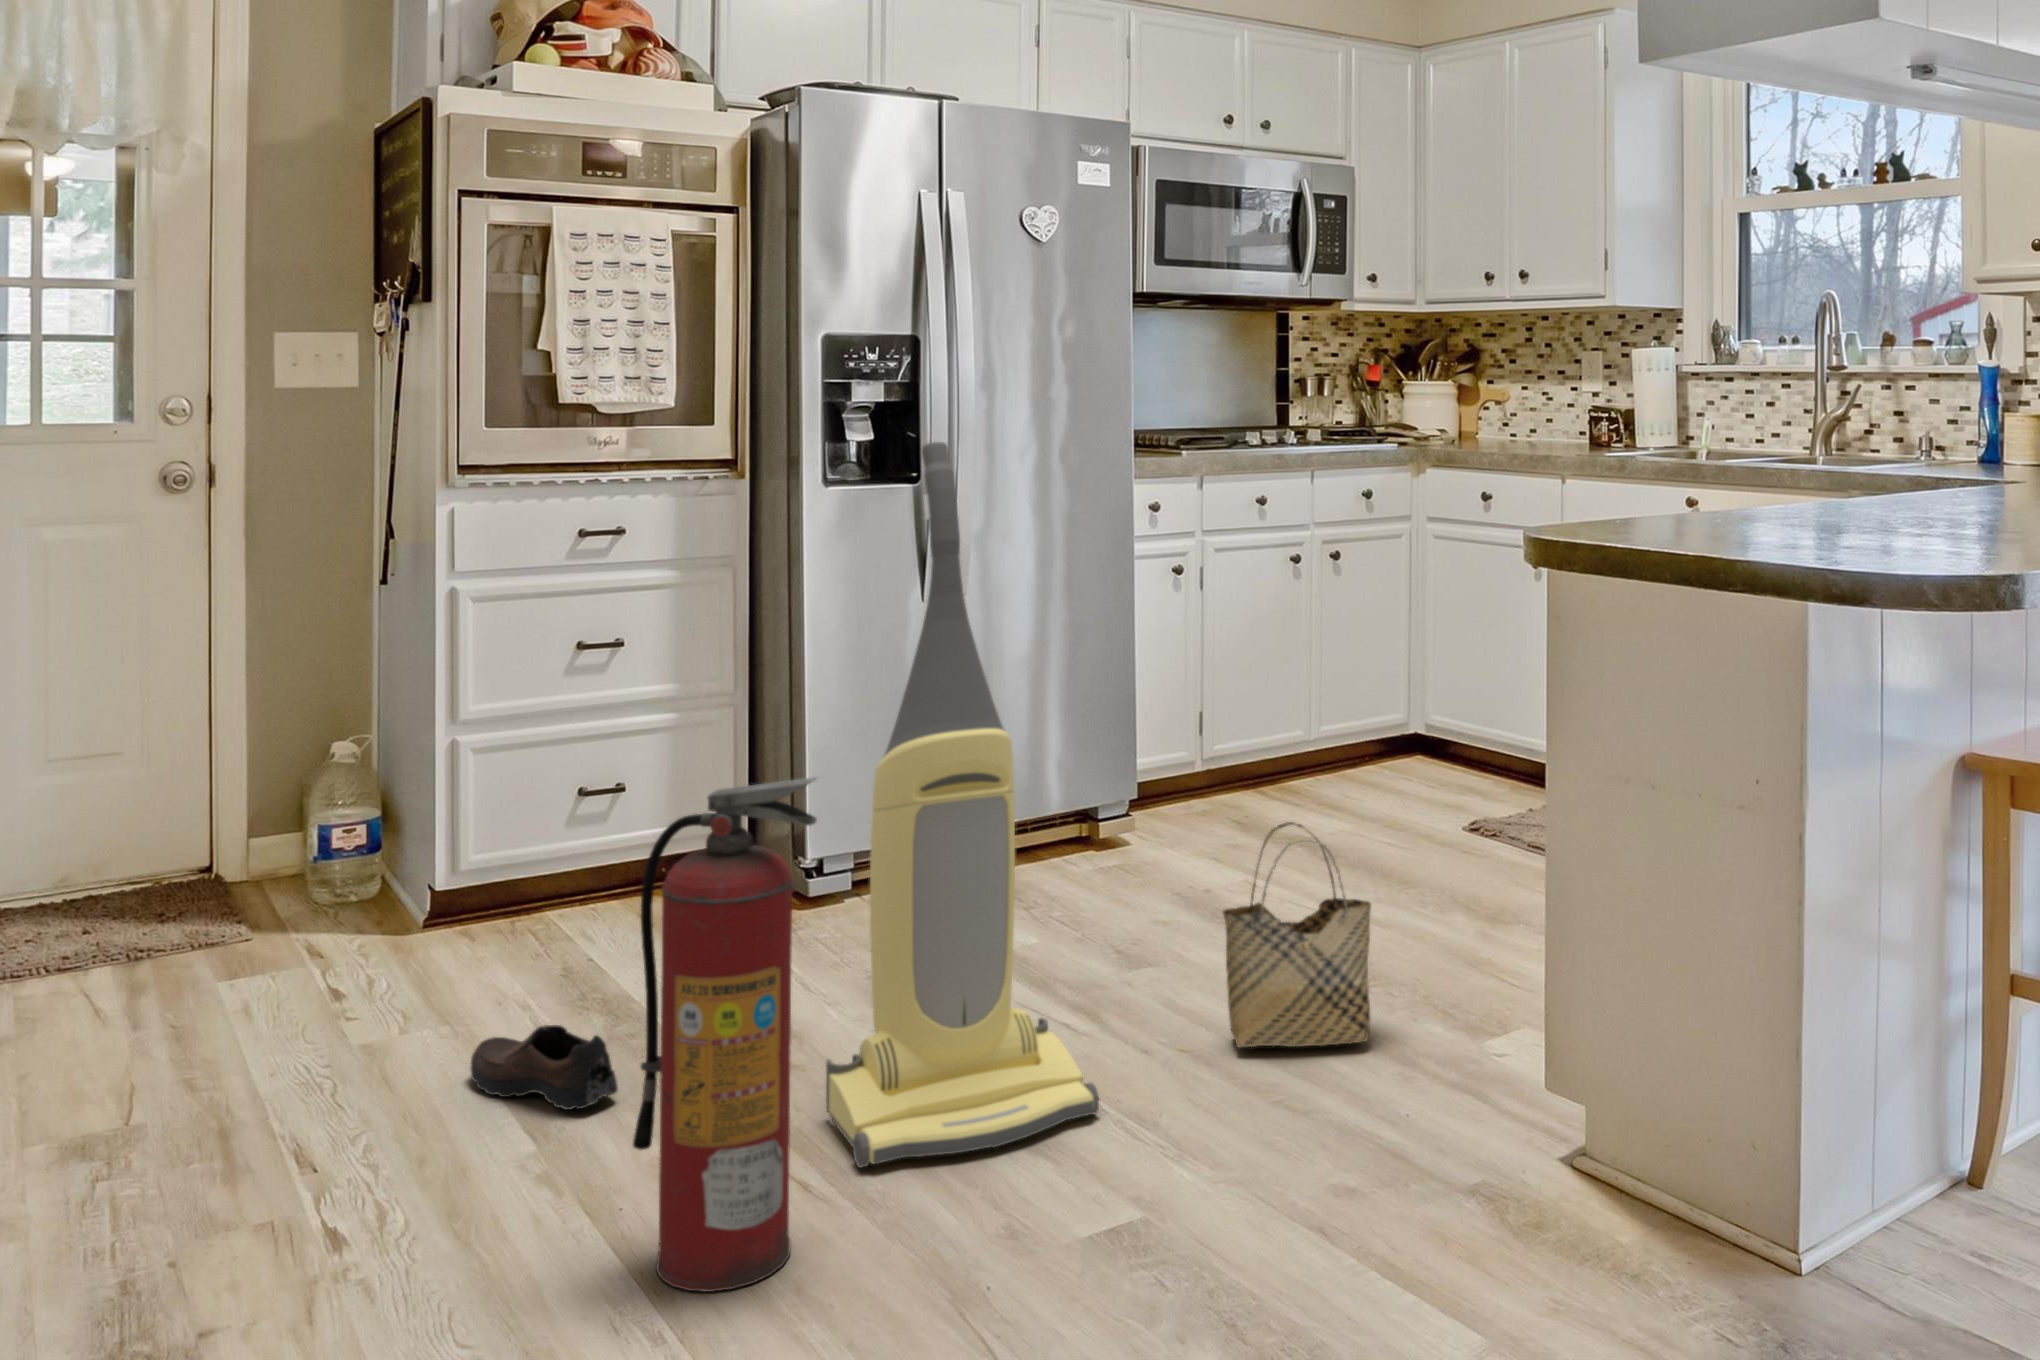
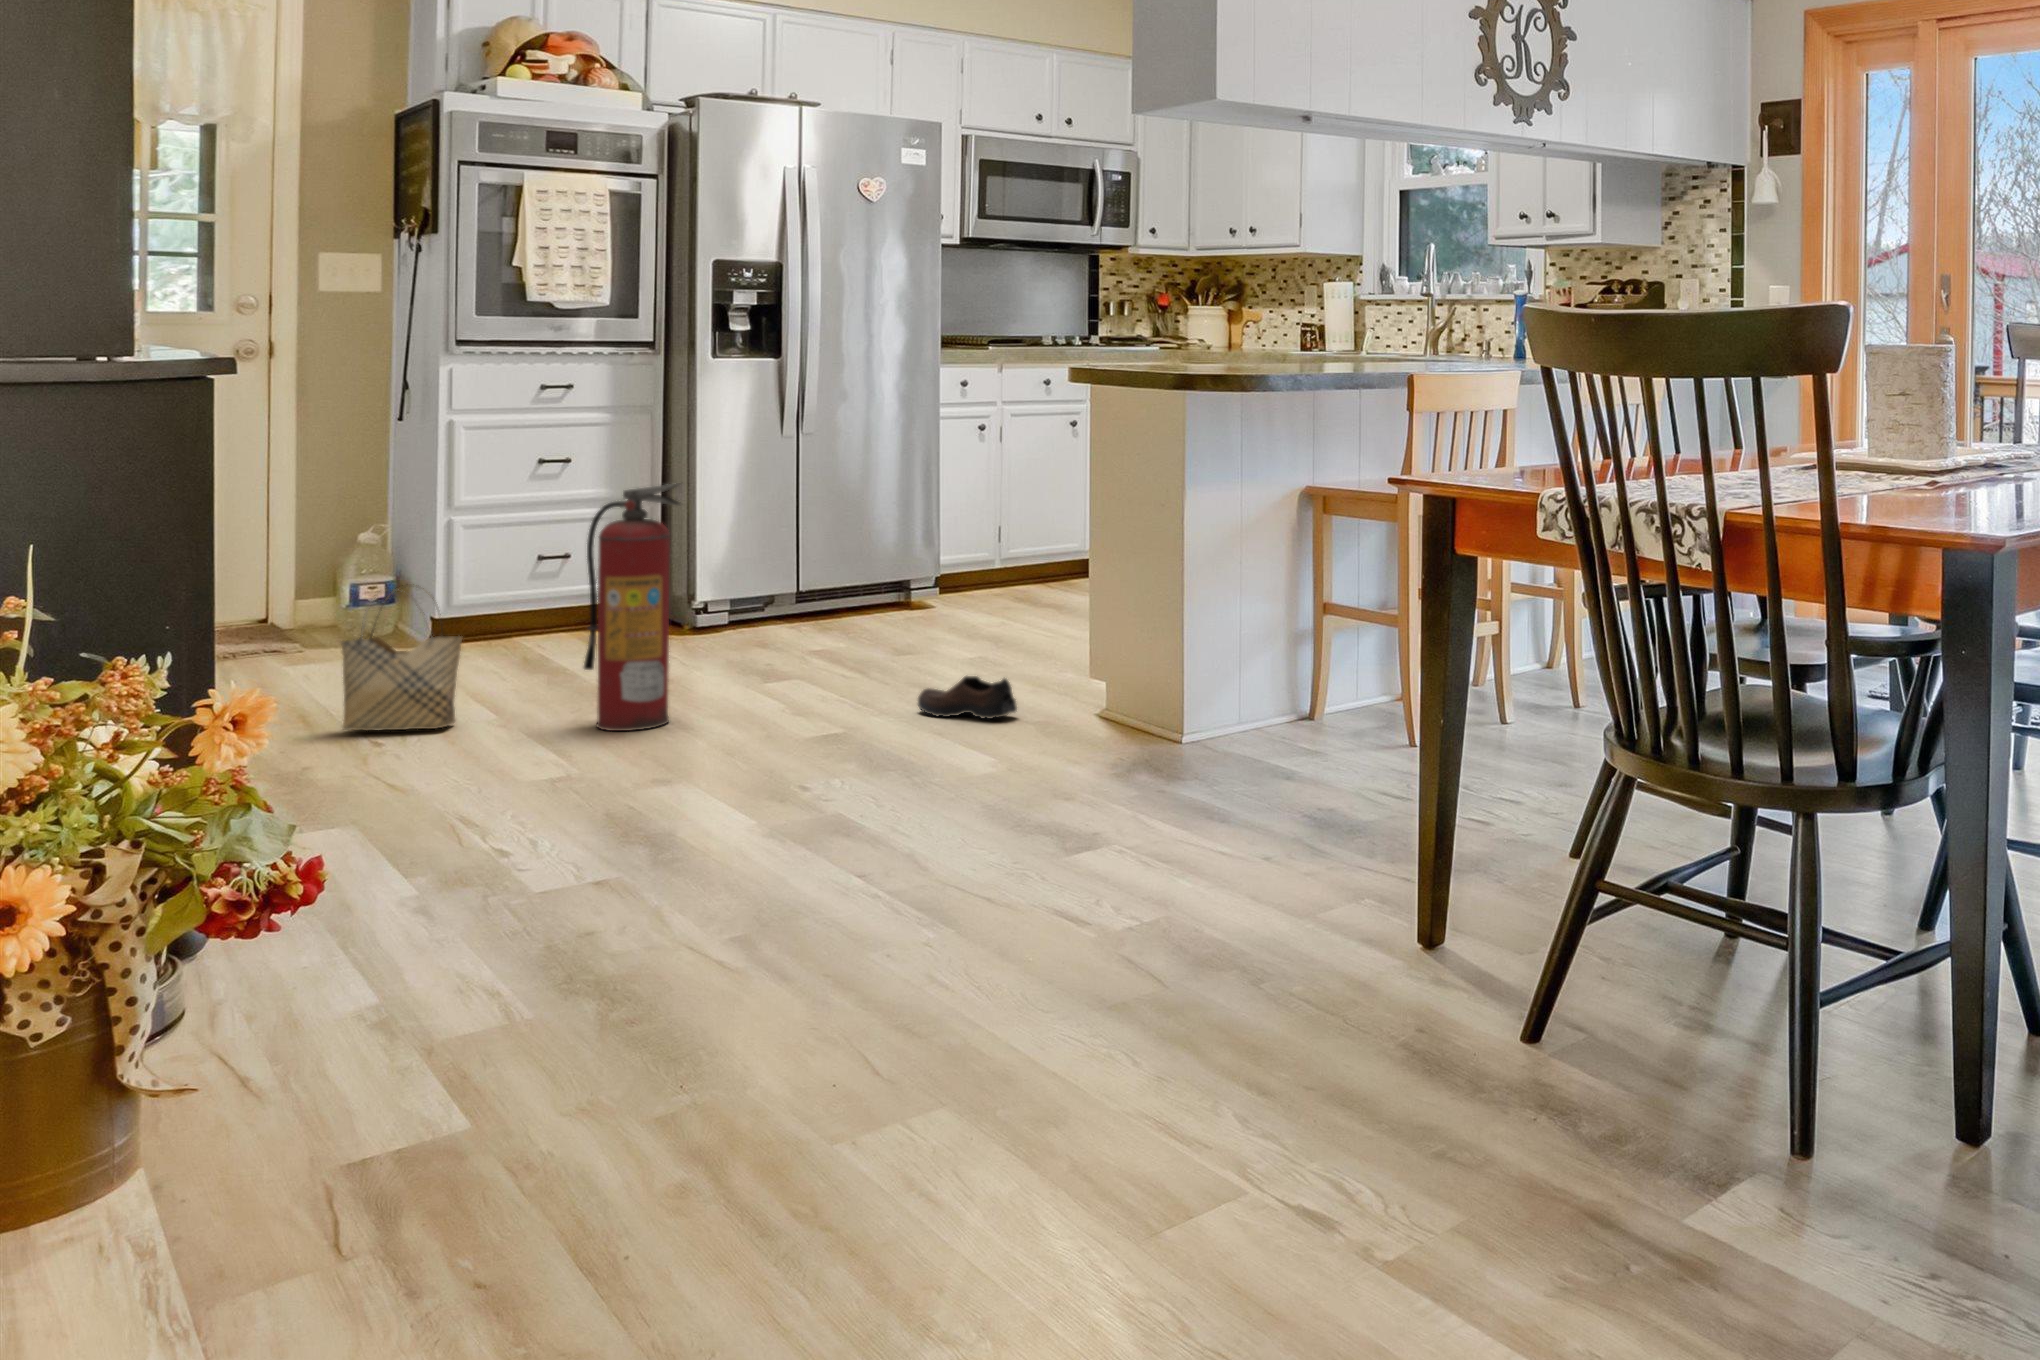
vacuum cleaner: present [826,442,1099,1168] -> none [697,321,855,702]
woven basket: present [1223,822,1371,1047] -> present [341,585,462,731]
shoe: present [470,1025,618,1110] -> present [918,676,1017,719]

